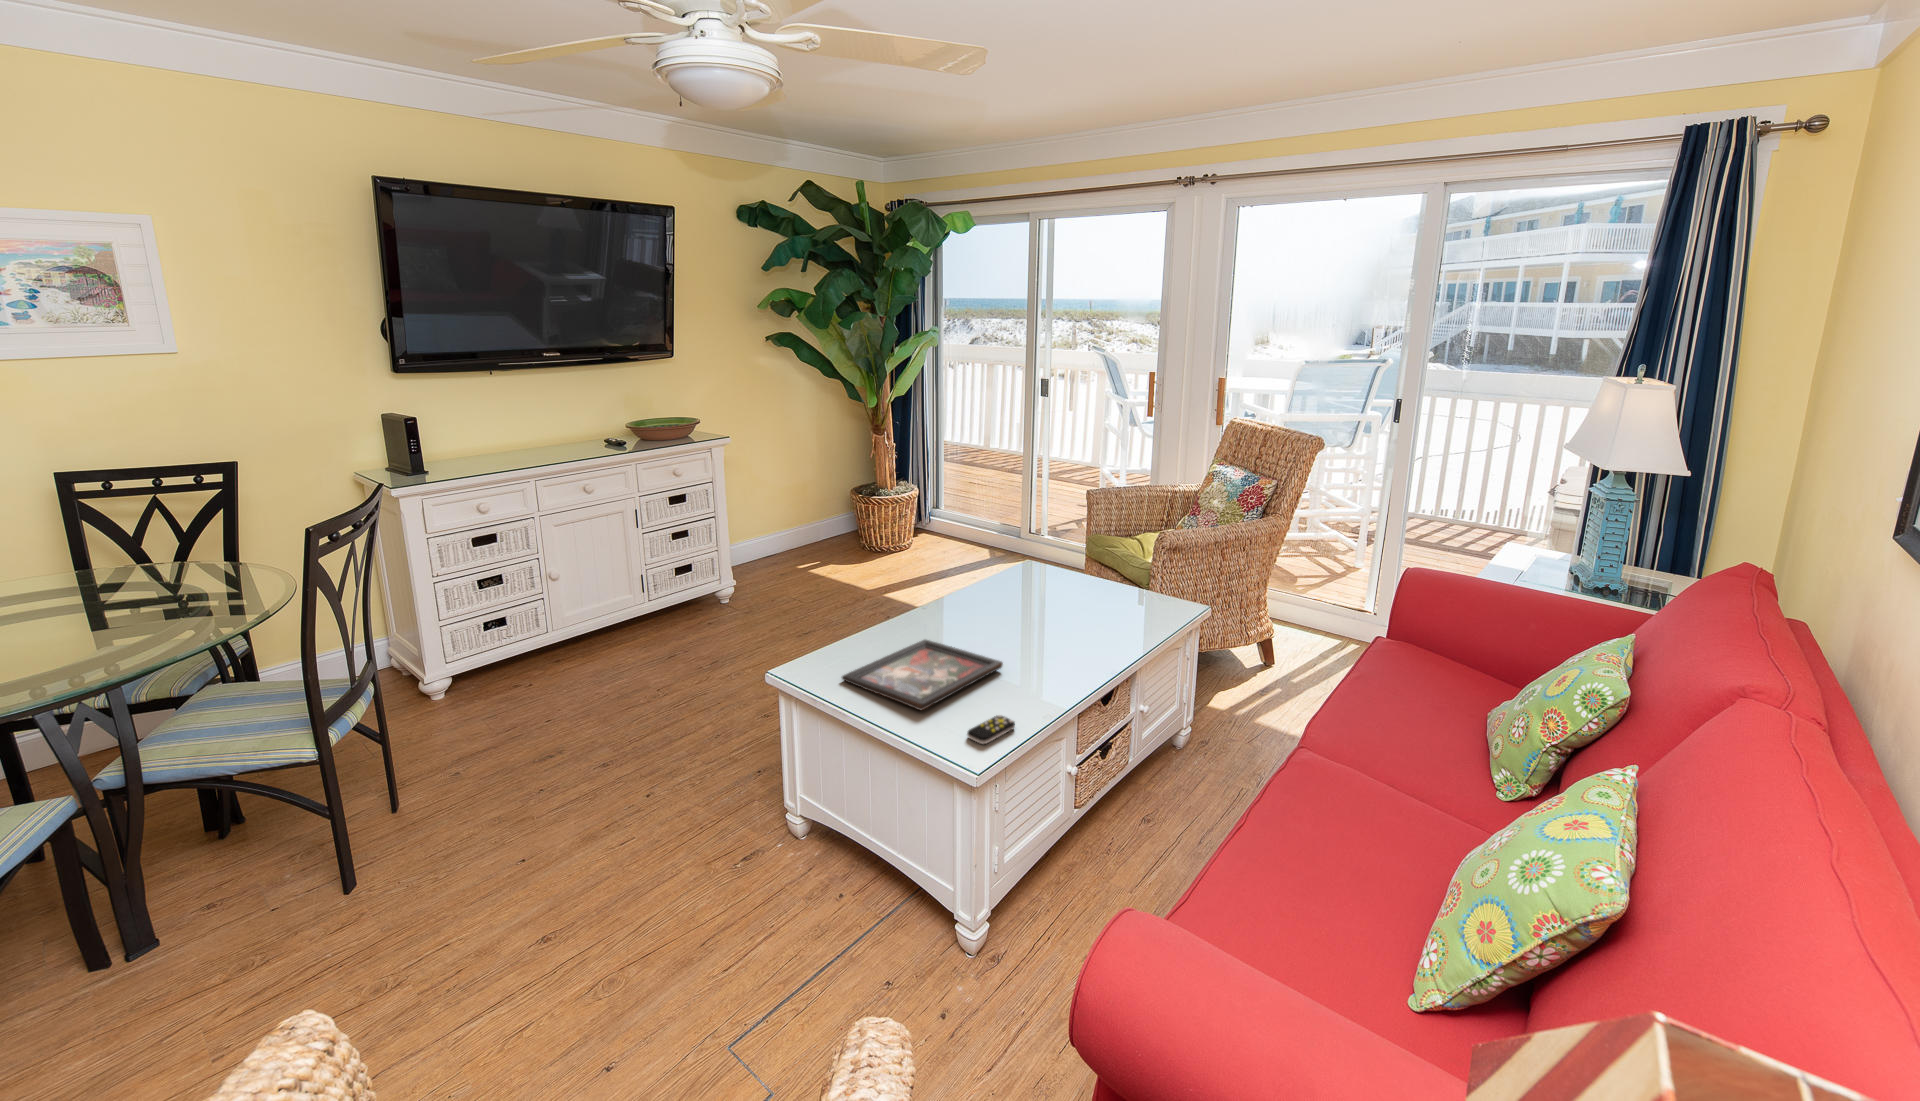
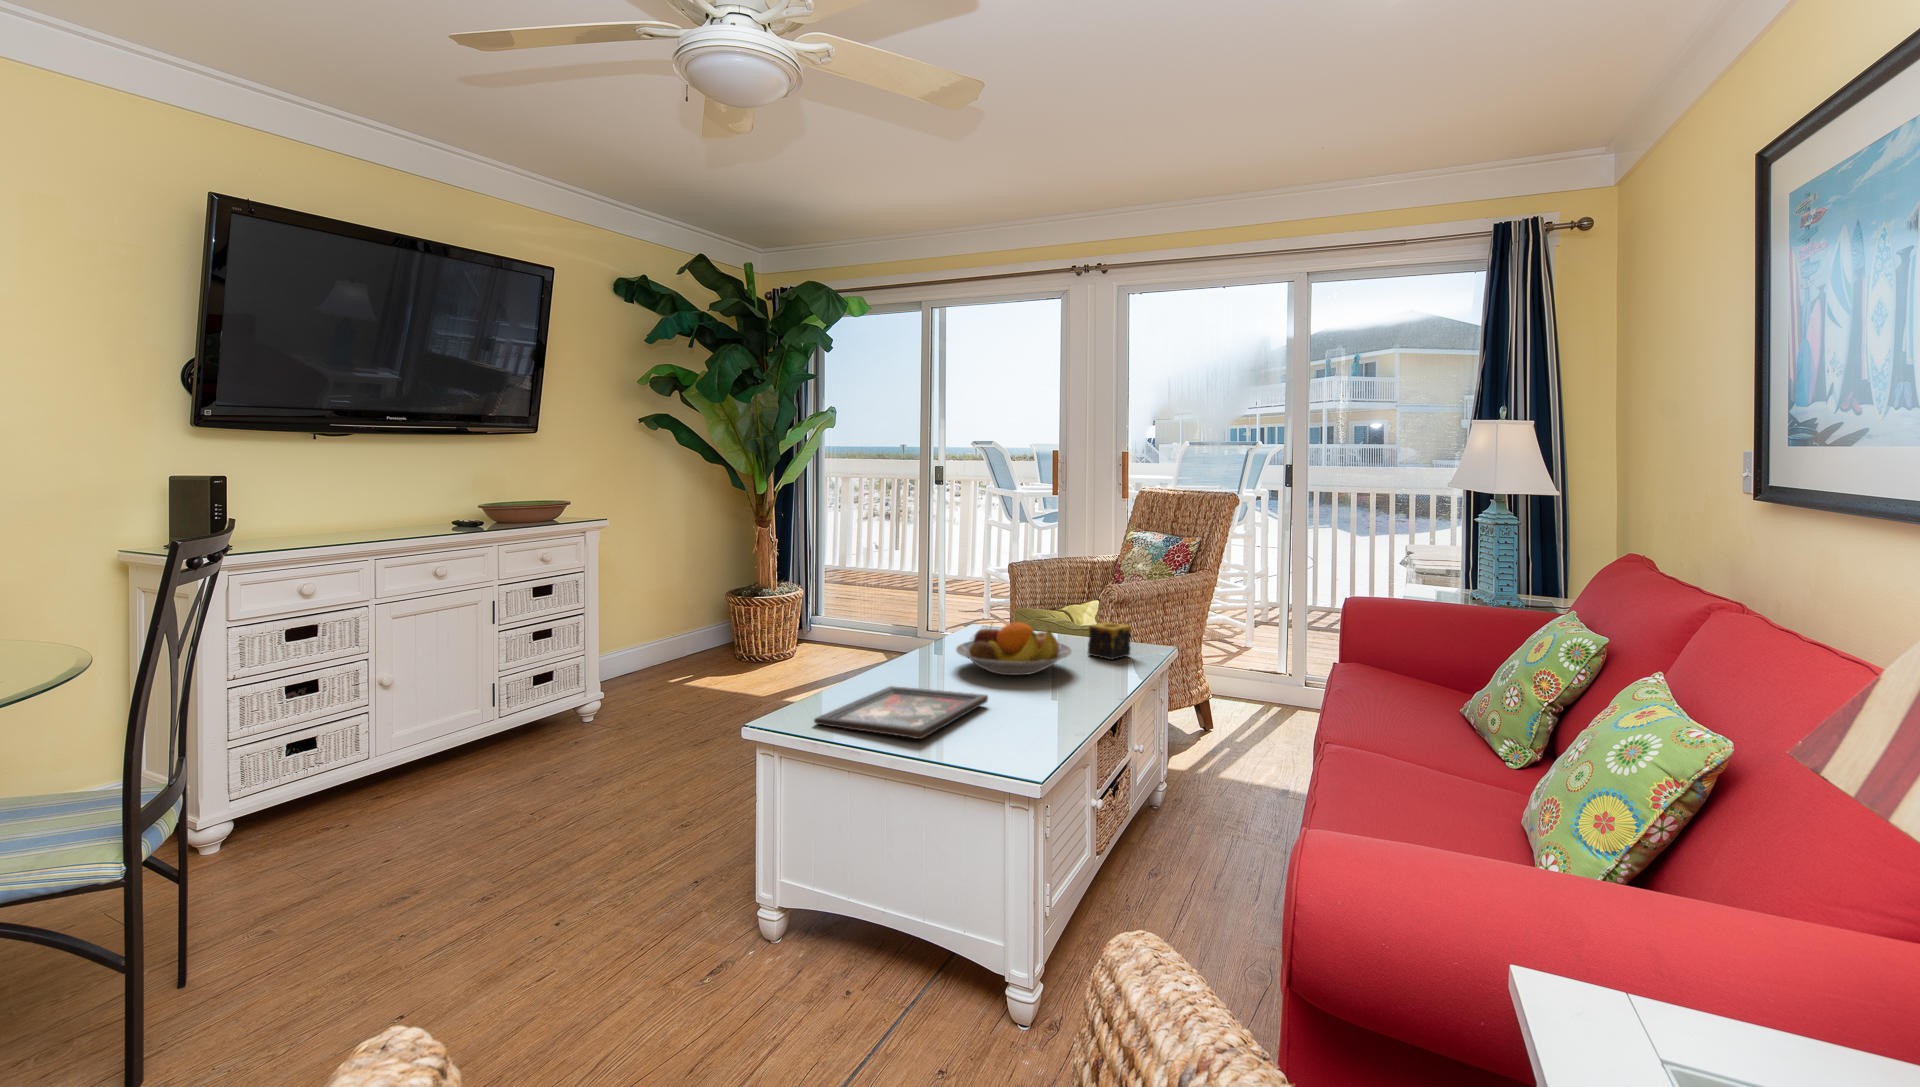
fruit bowl: none [995,578,1103,633] -> present [956,622,1072,675]
candle: none [1127,579,1171,619] -> present [1088,622,1131,660]
remote control: present [967,715,1015,744] -> none [982,735,1029,761]

